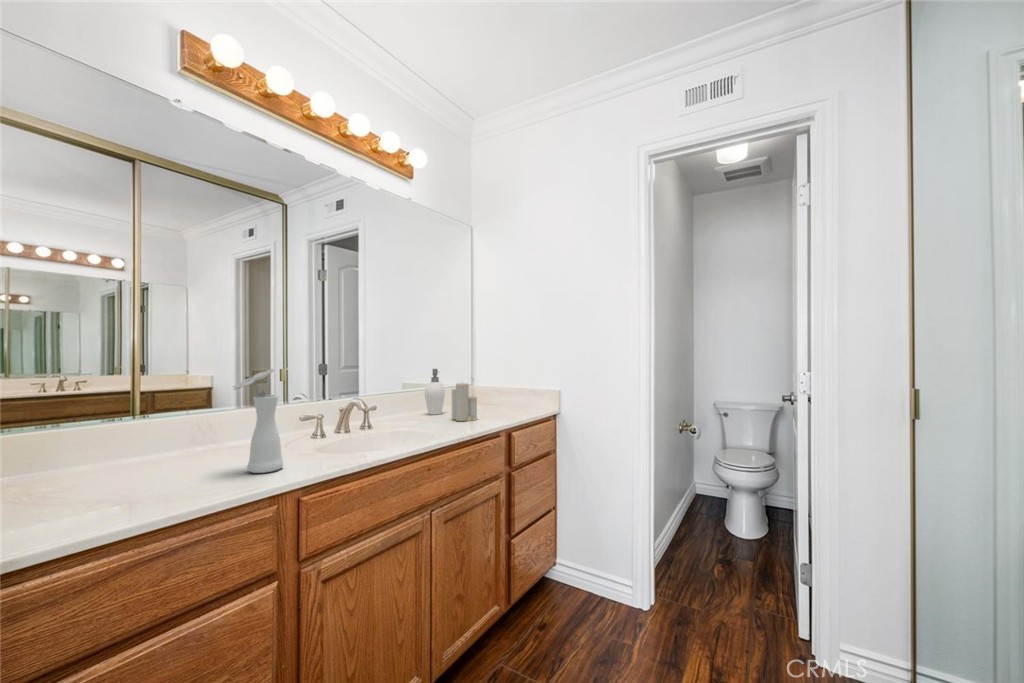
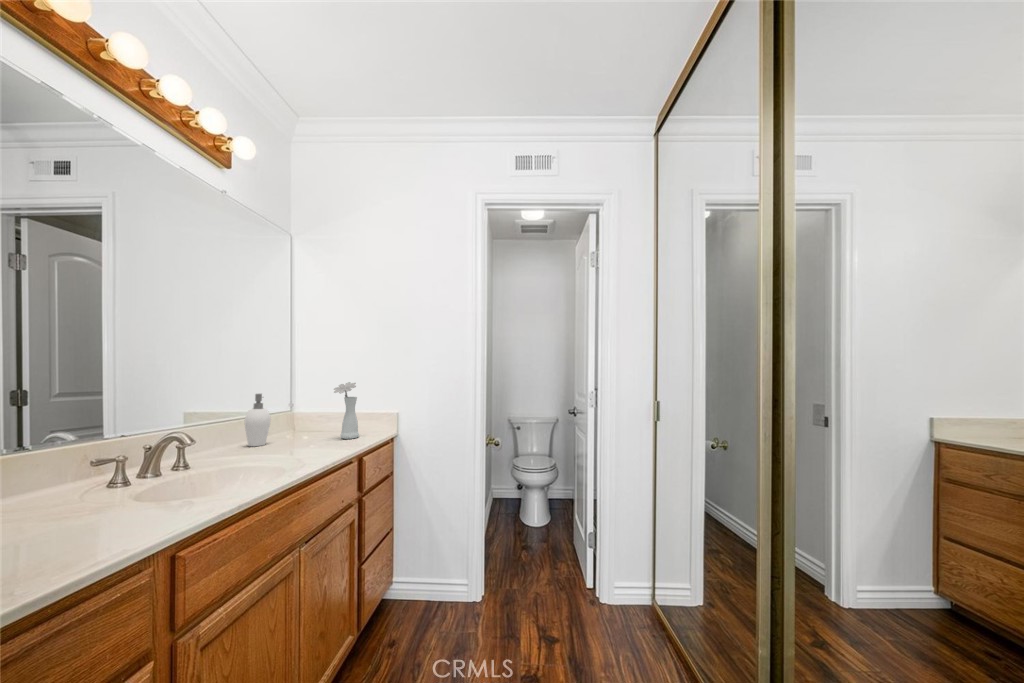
vase: present [233,369,283,473] -> present [334,382,359,439]
candle: present [452,383,477,421] -> none [289,403,321,449]

